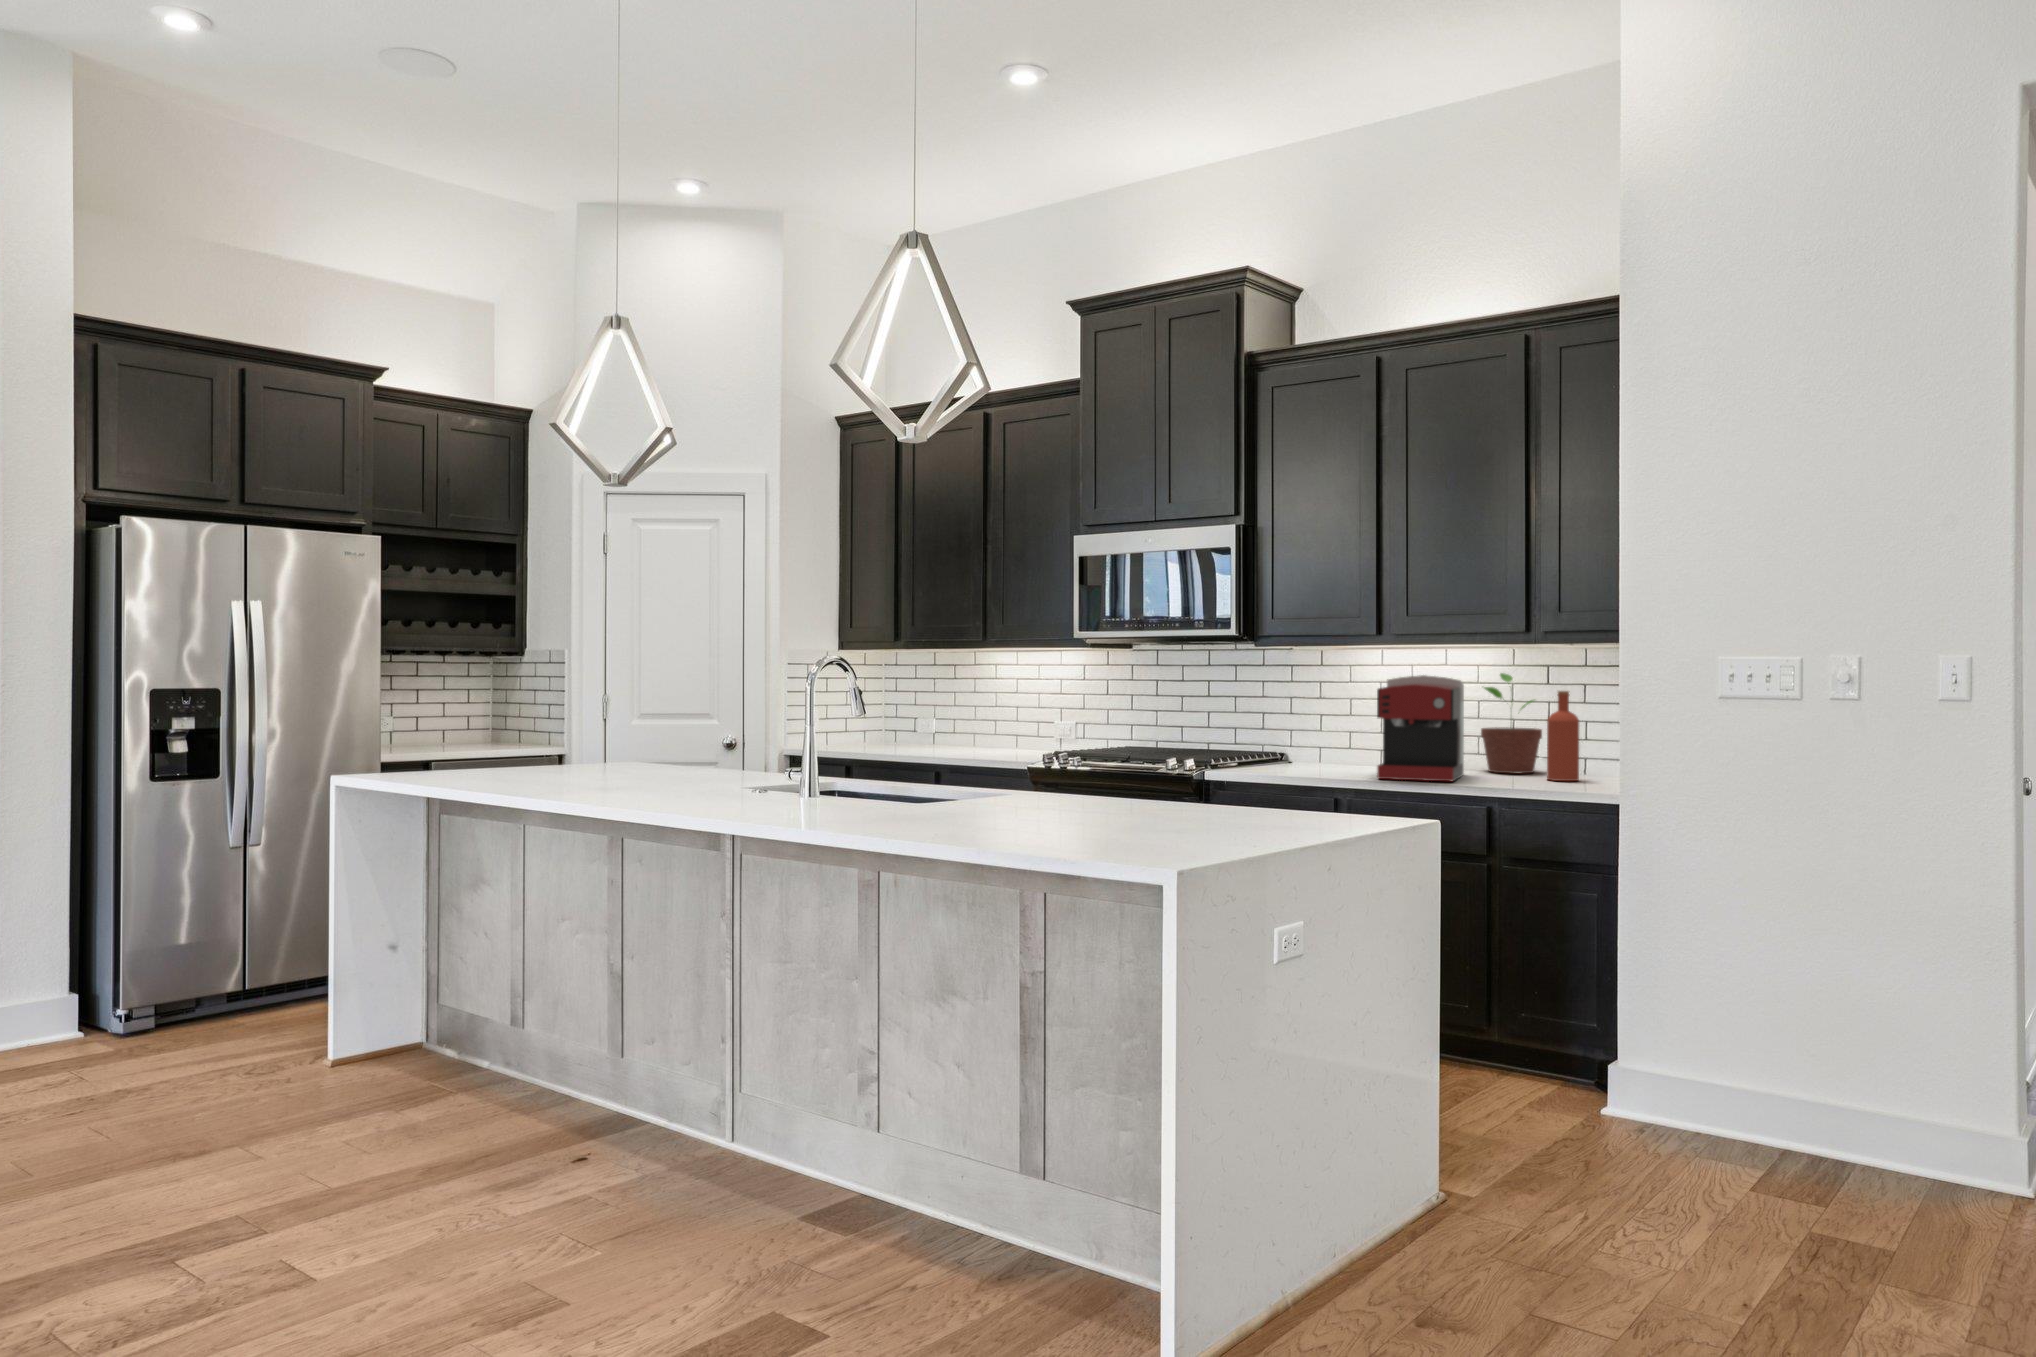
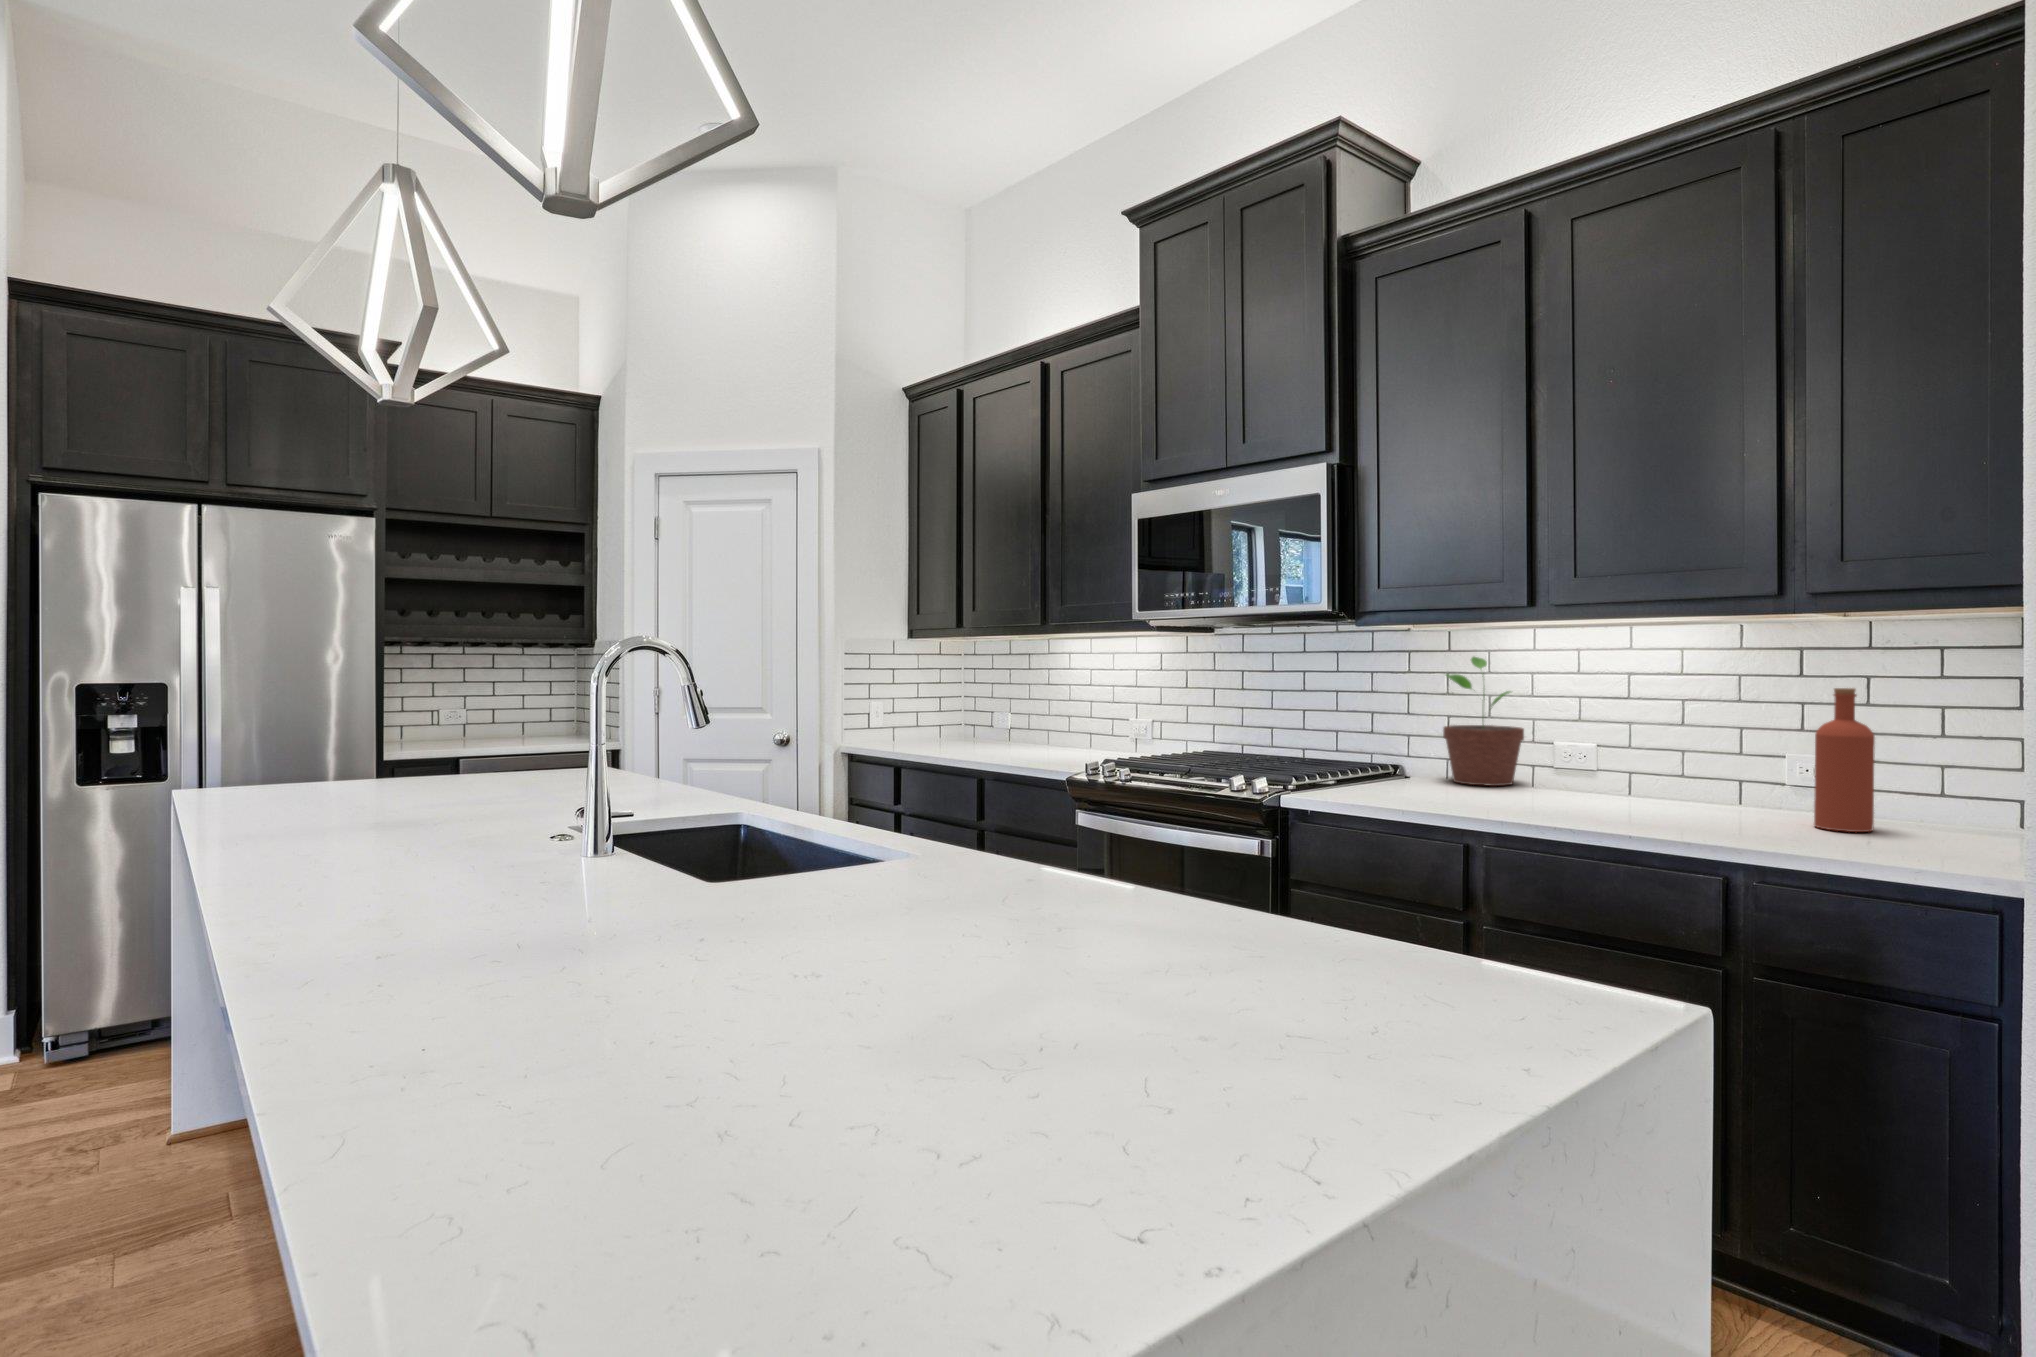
potted plant: present [1481,673,1542,773] -> present [1443,657,1524,786]
coffee maker: present [1377,675,1464,781] -> none [1531,665,1668,829]

